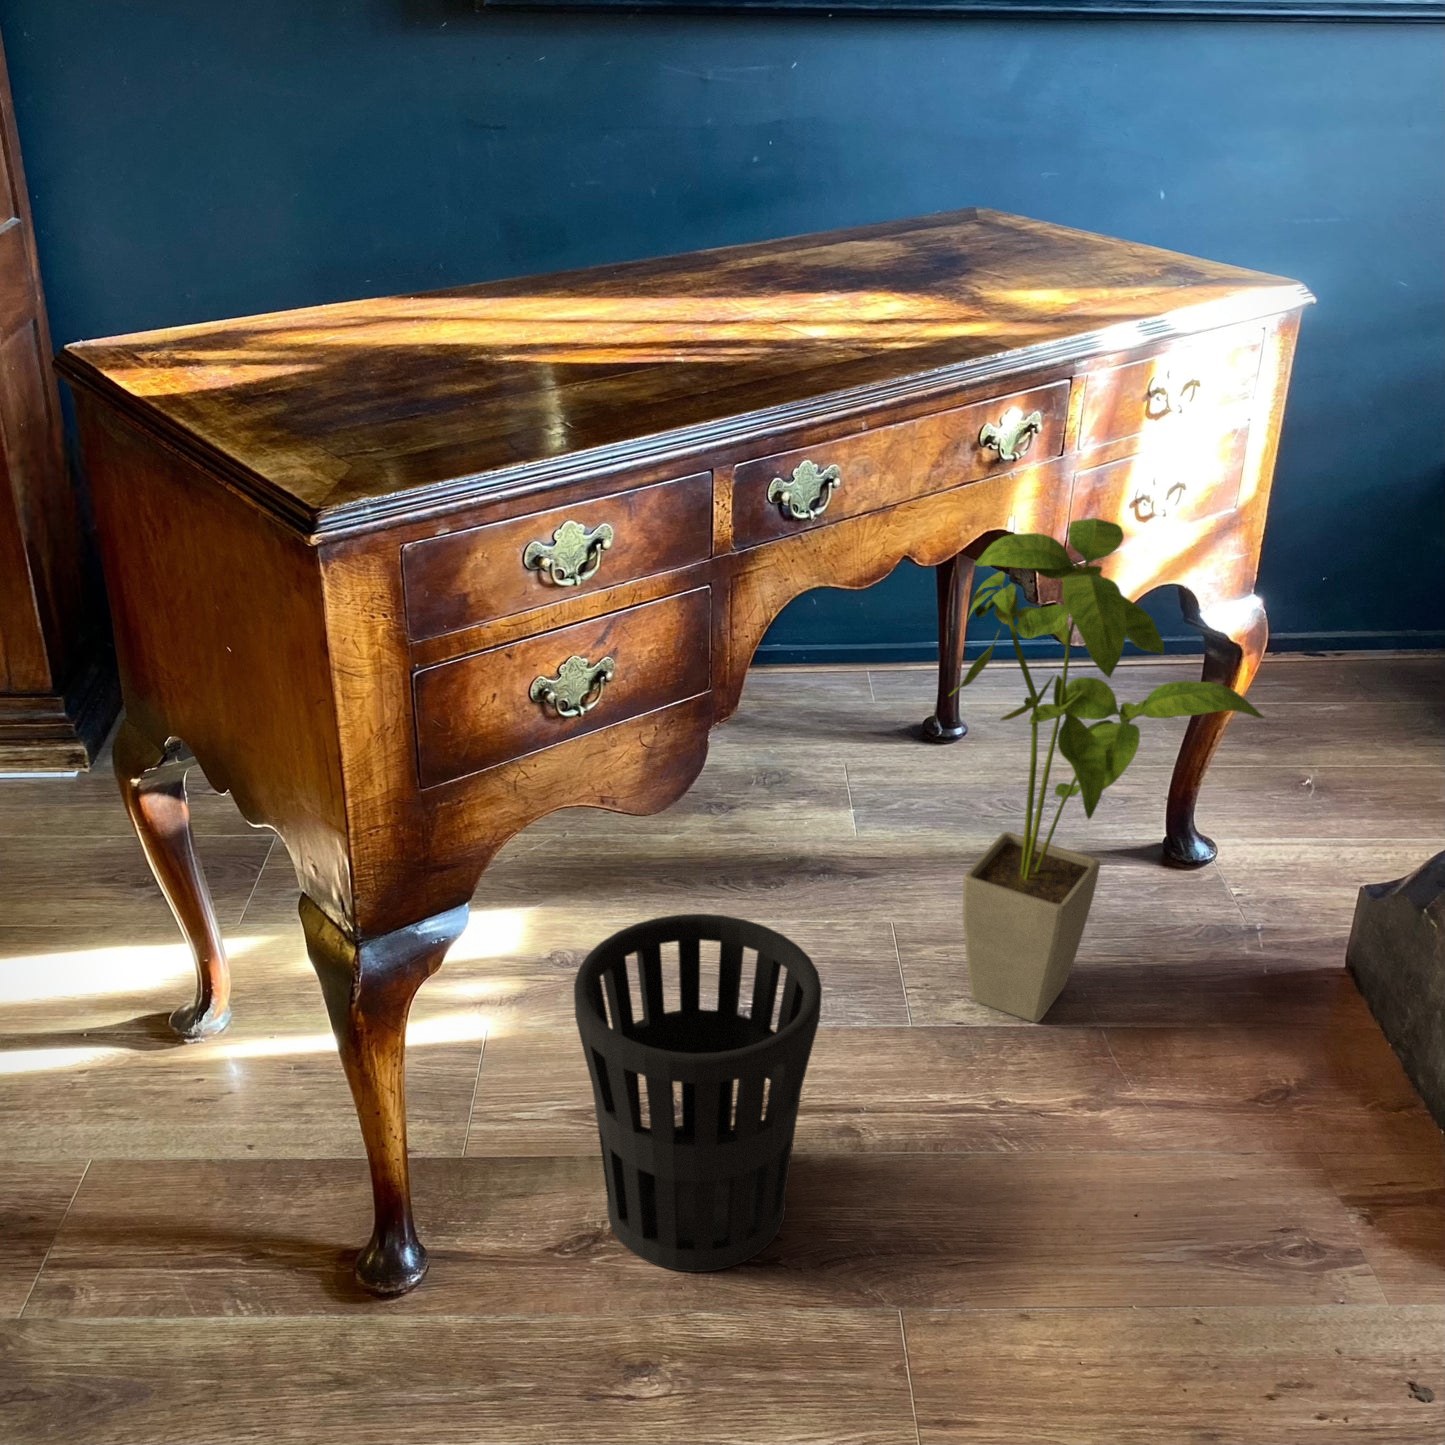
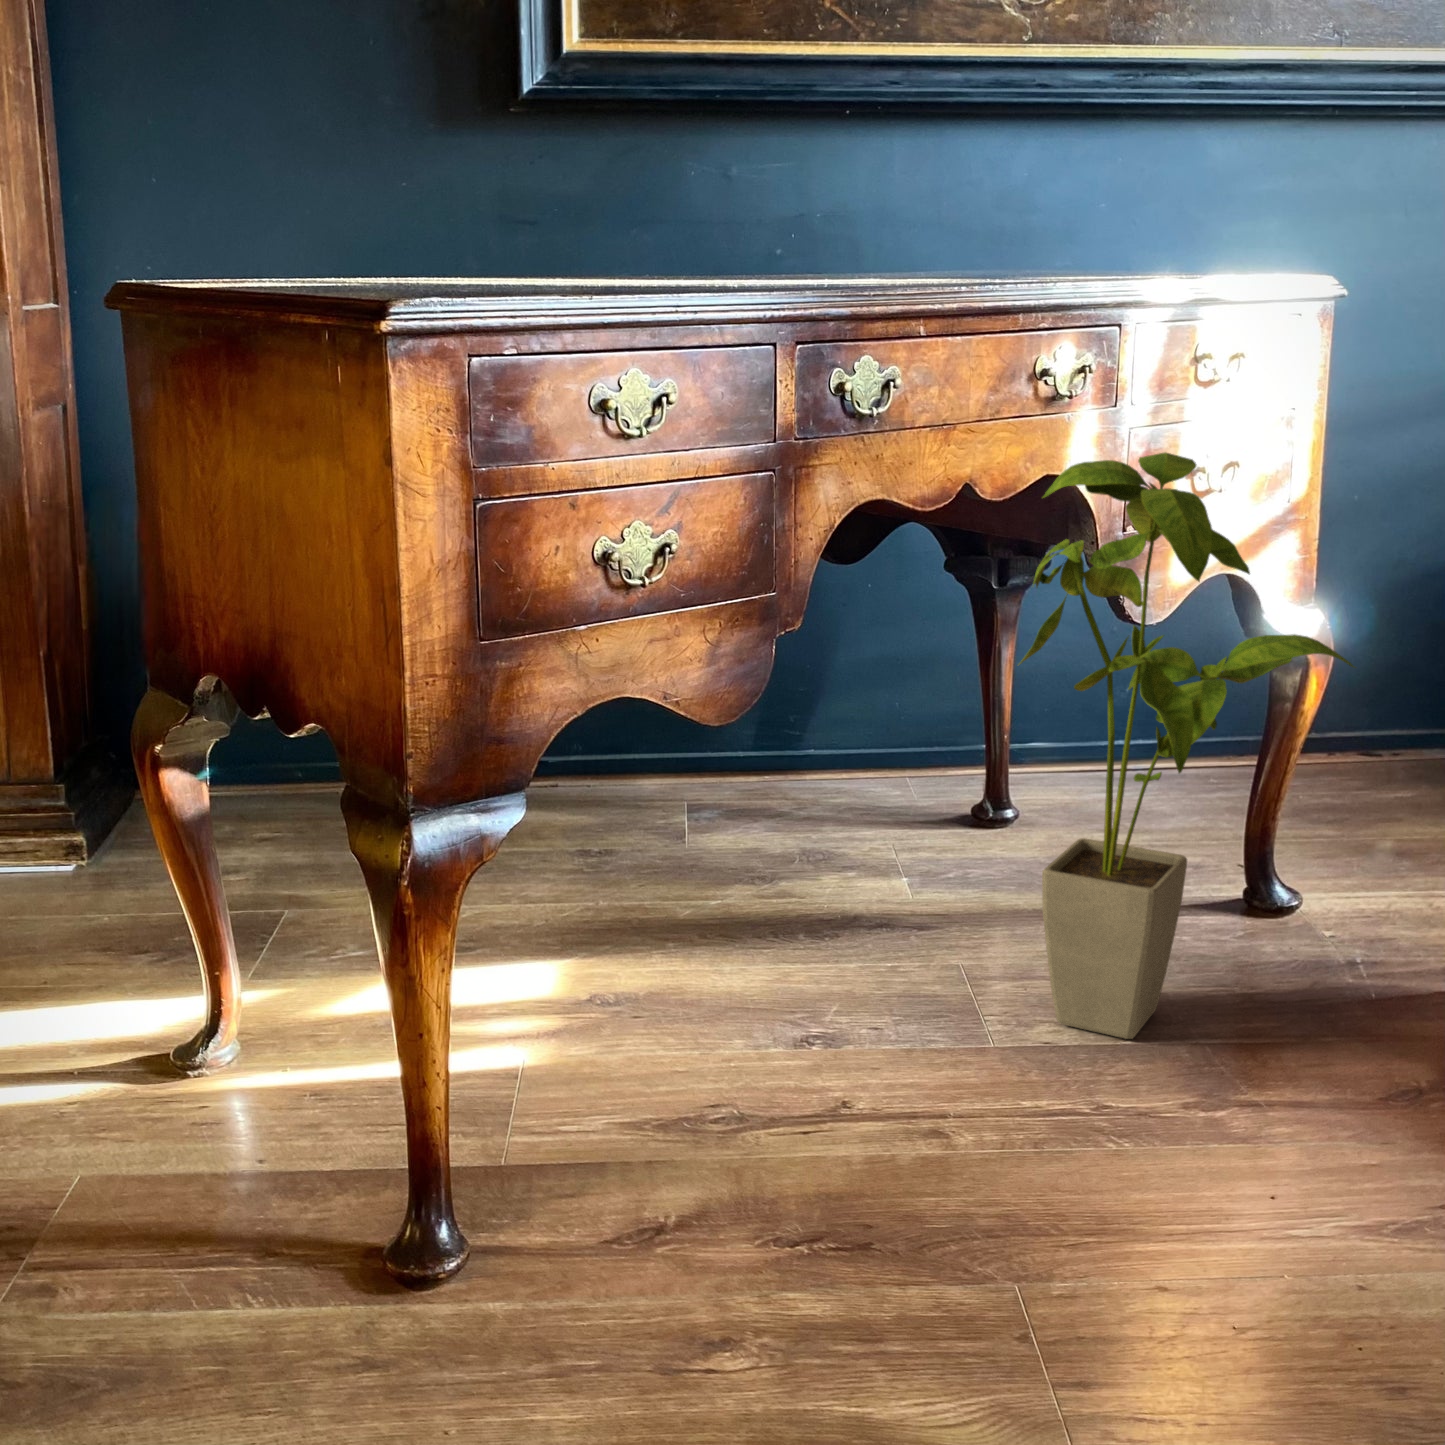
wastebasket: present [574,914,822,1272] -> none [636,860,911,1256]

